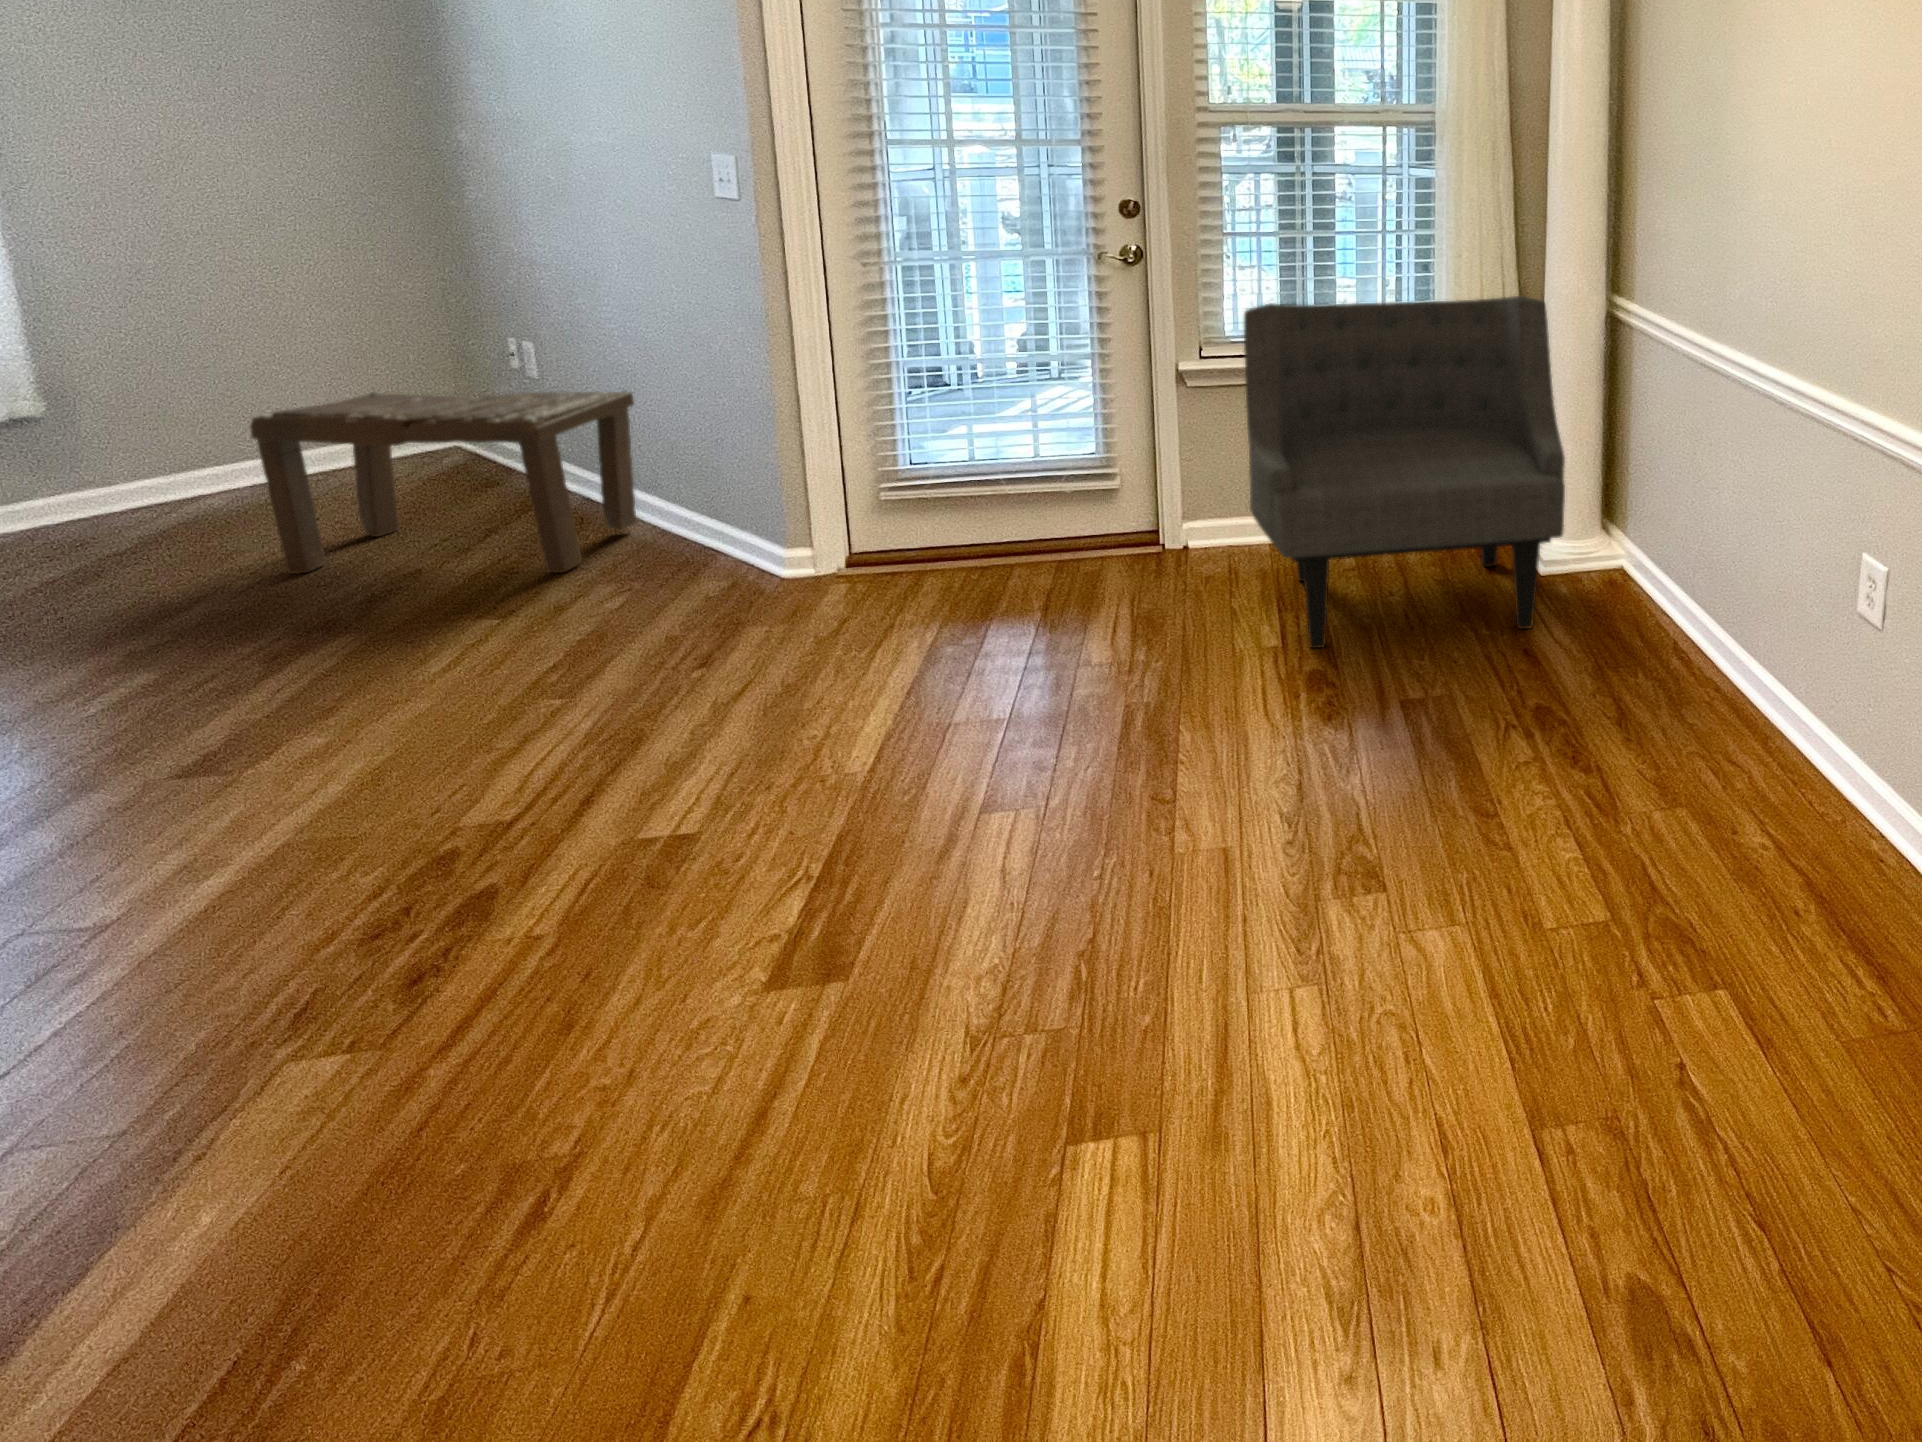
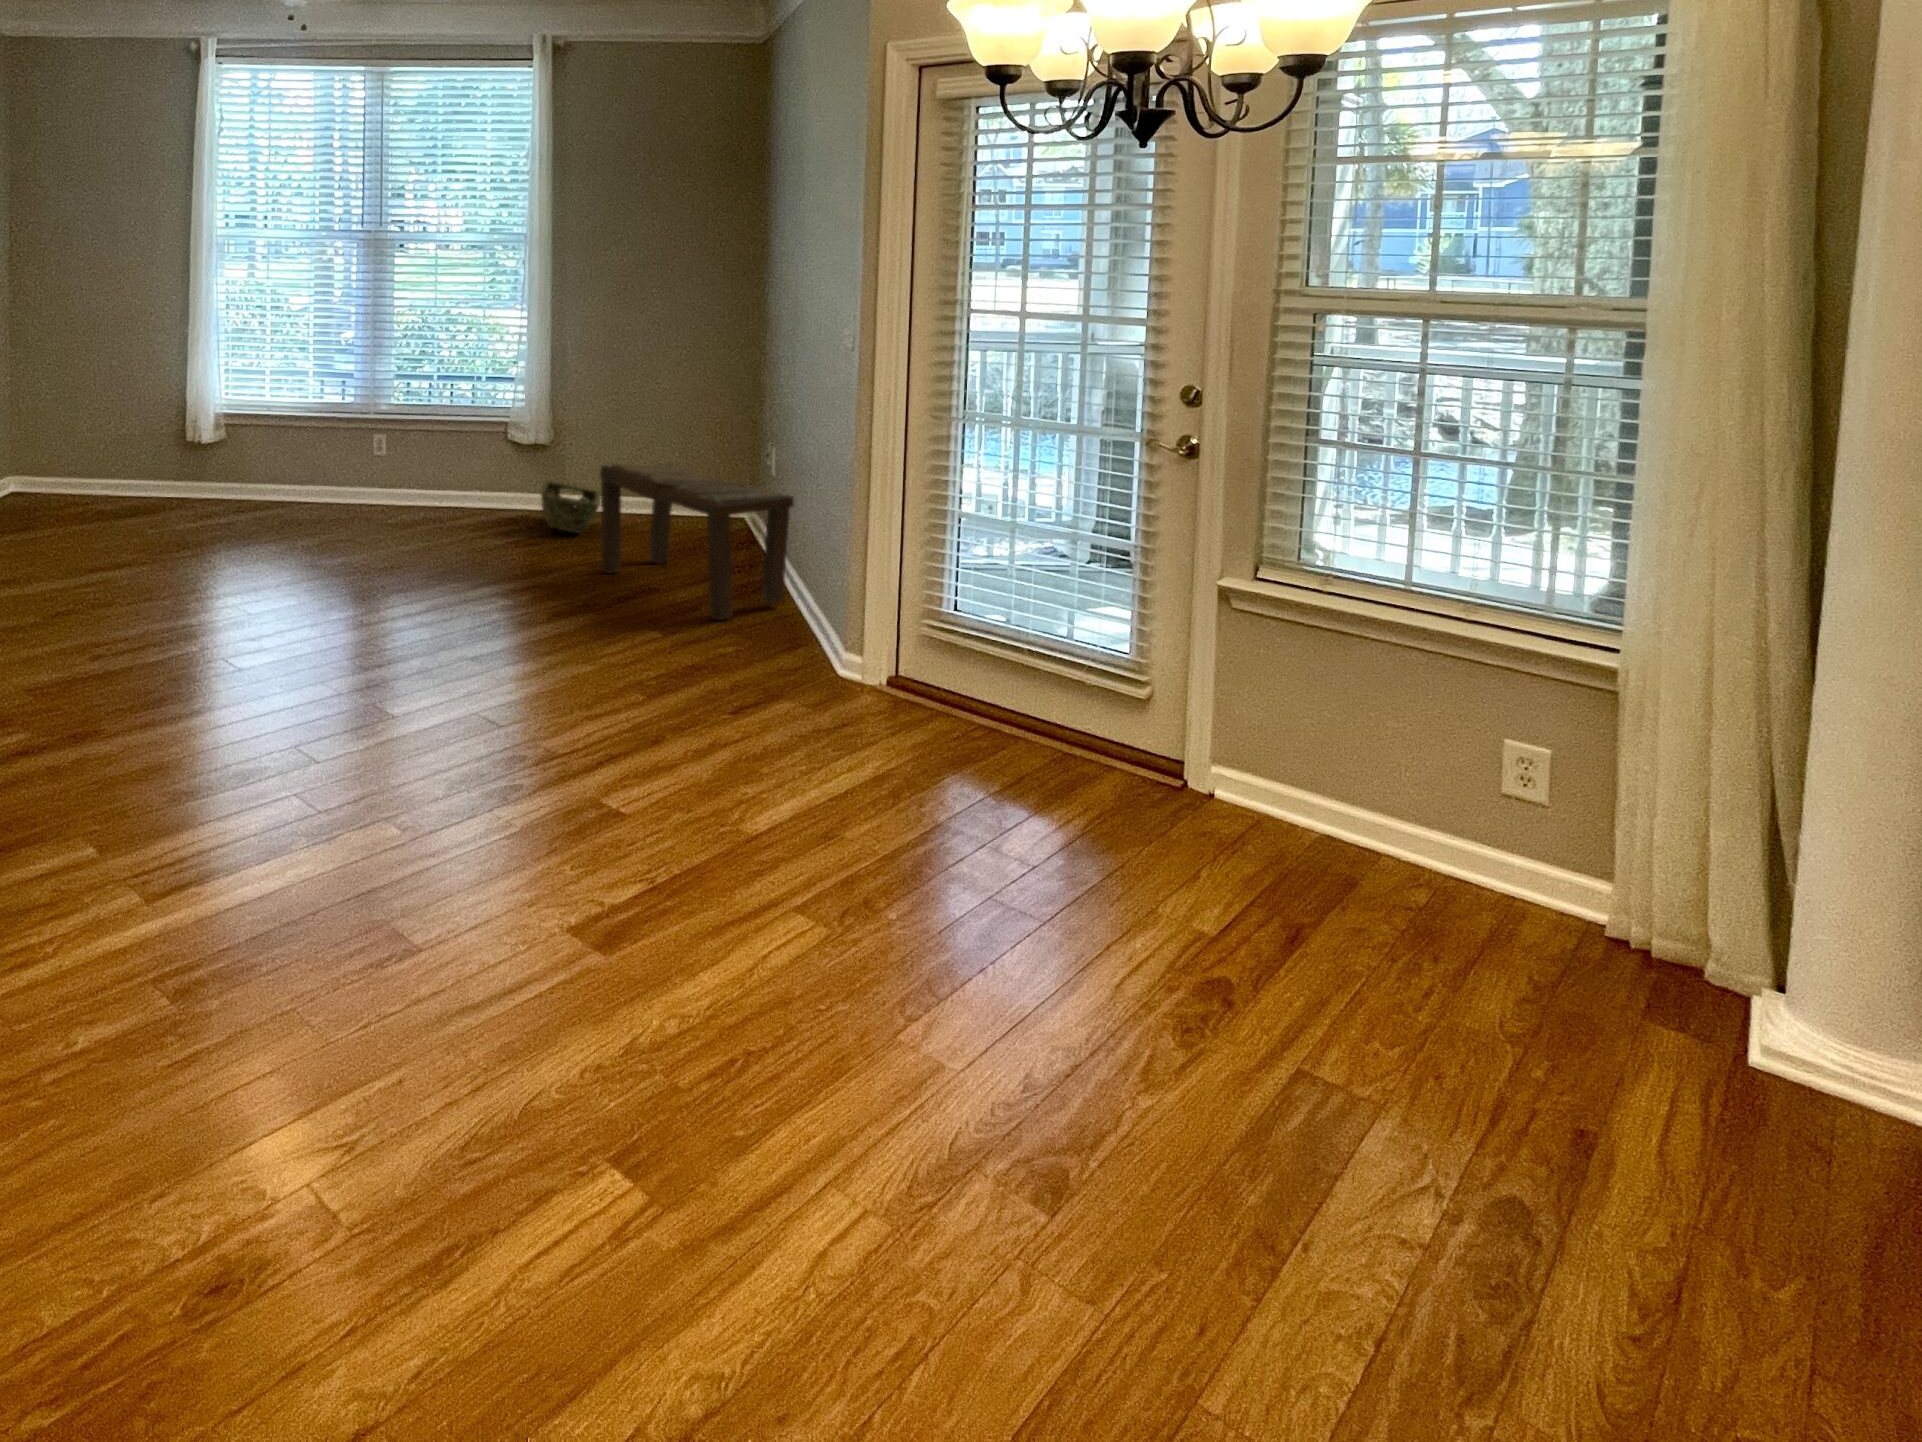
armchair: present [1244,296,1565,648] -> none [1204,525,1803,1118]
woven basket: none [50,465,211,543] -> present [541,481,601,533]

